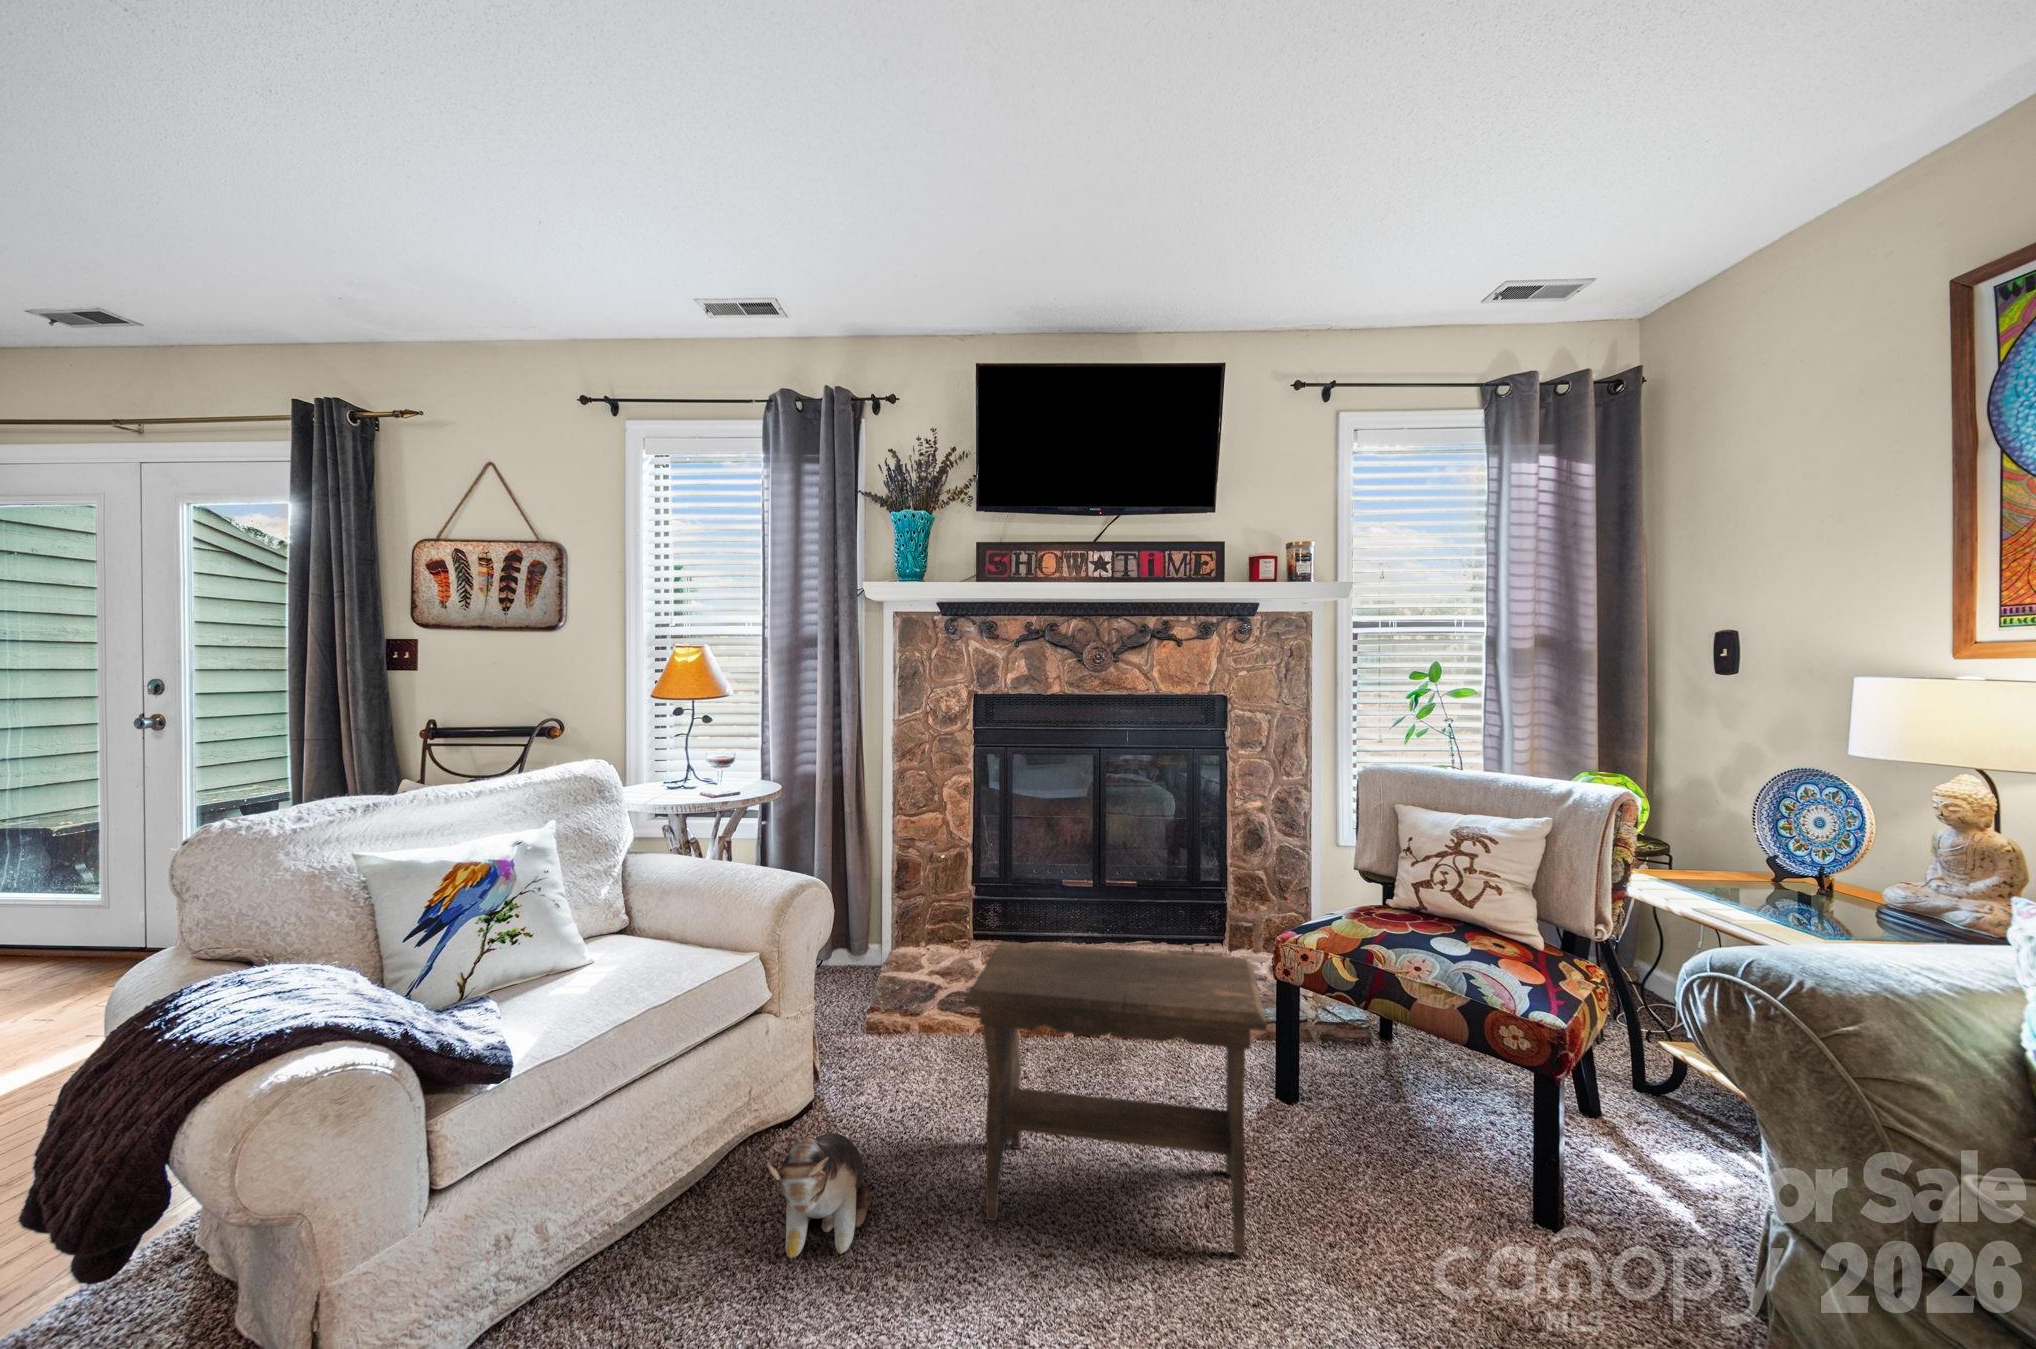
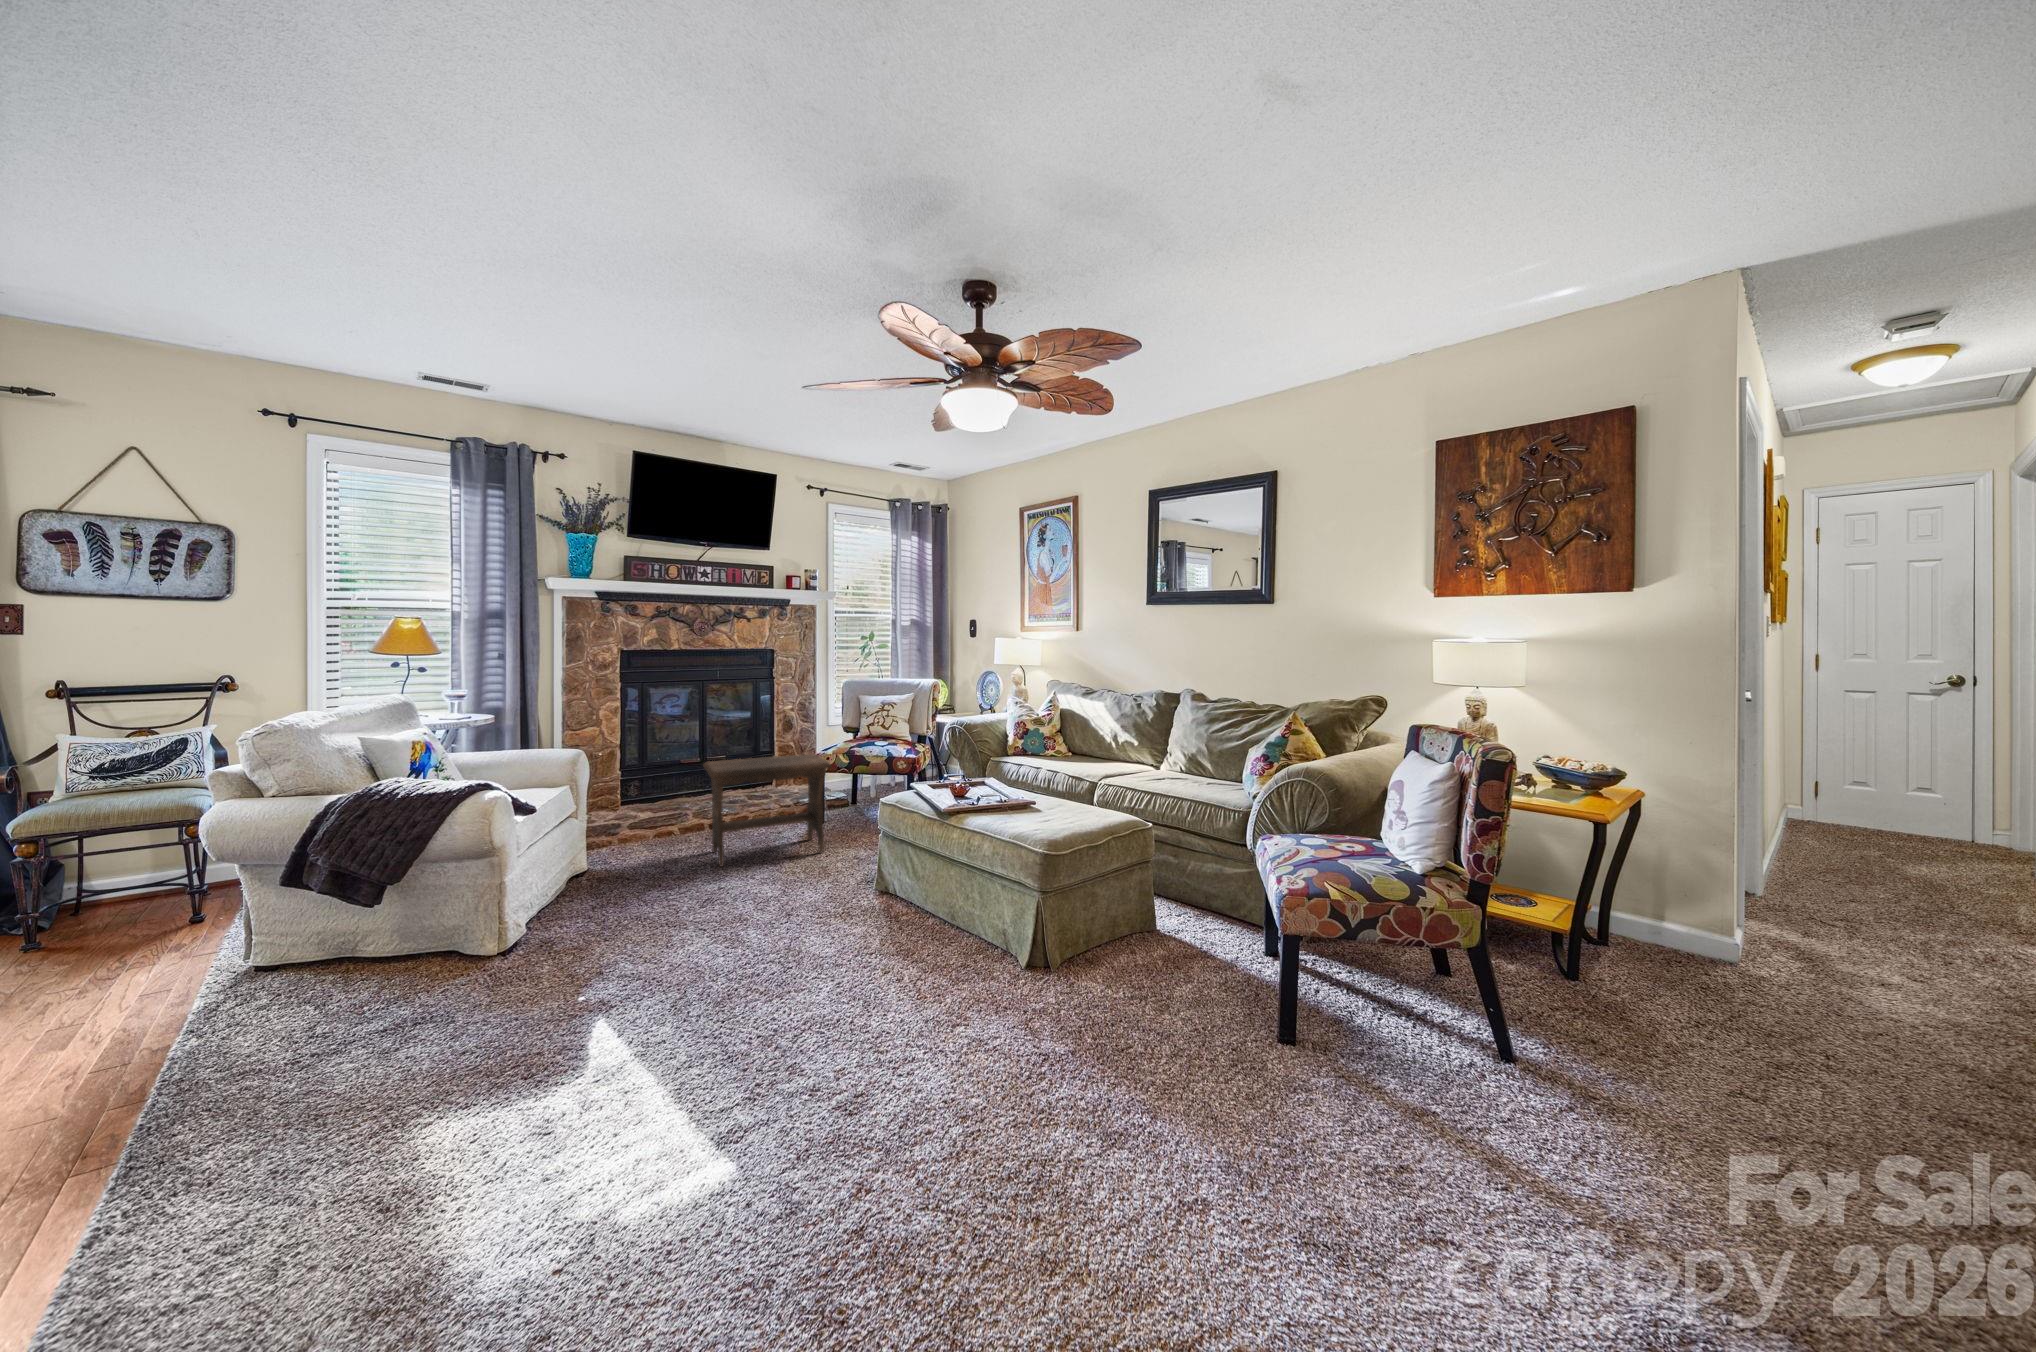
plush toy: present [768,1133,870,1258] -> none [631,836,669,890]

